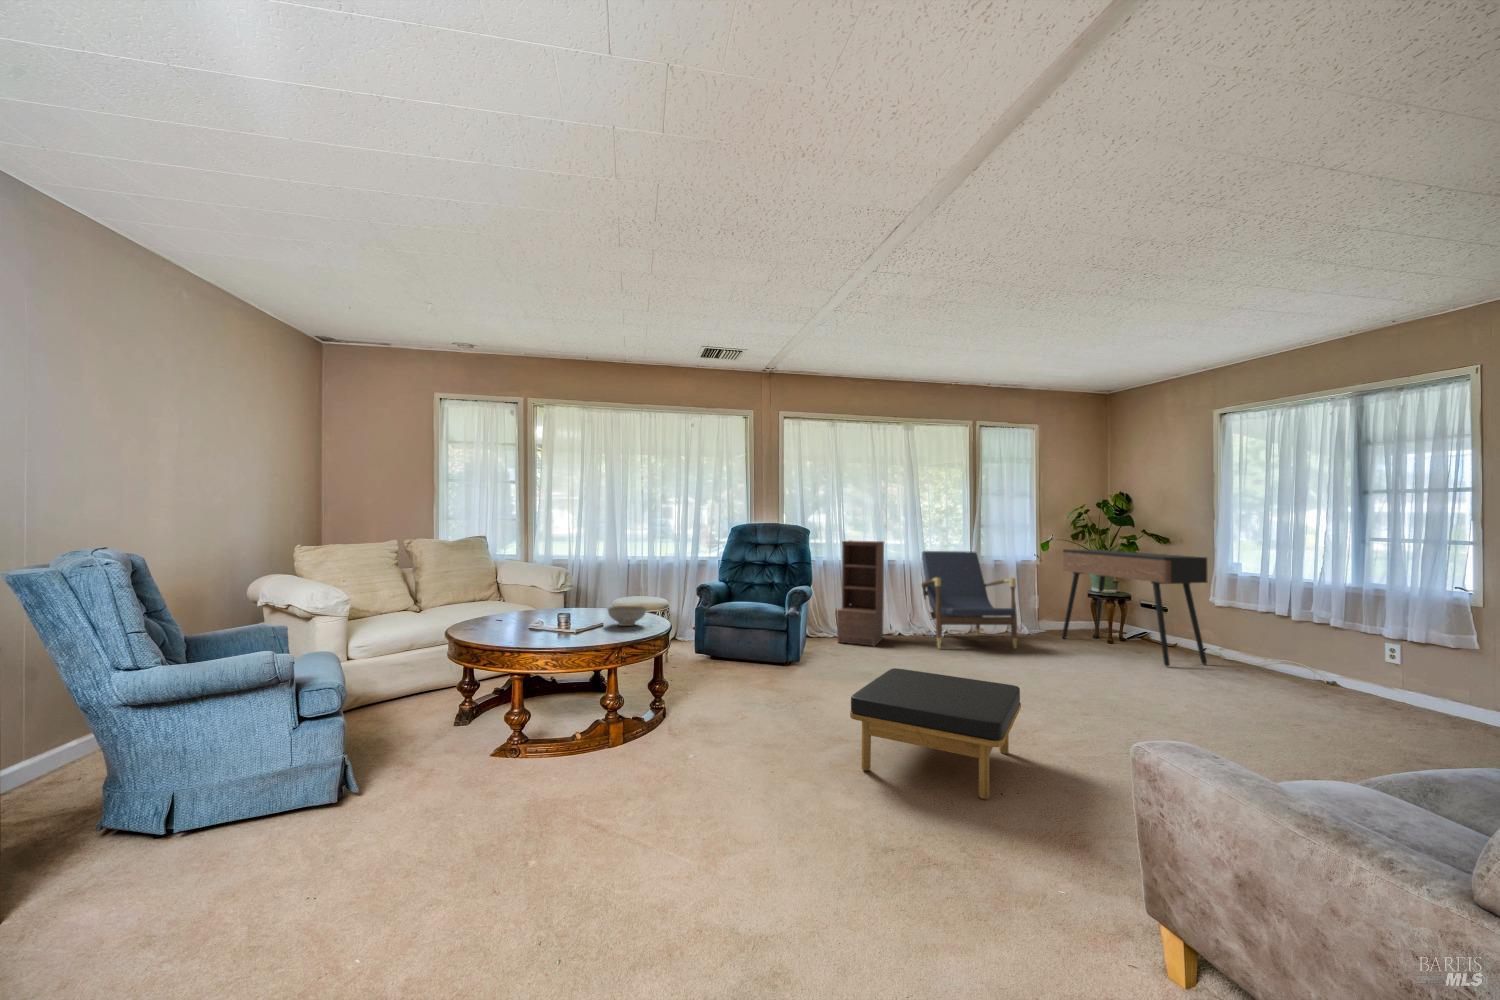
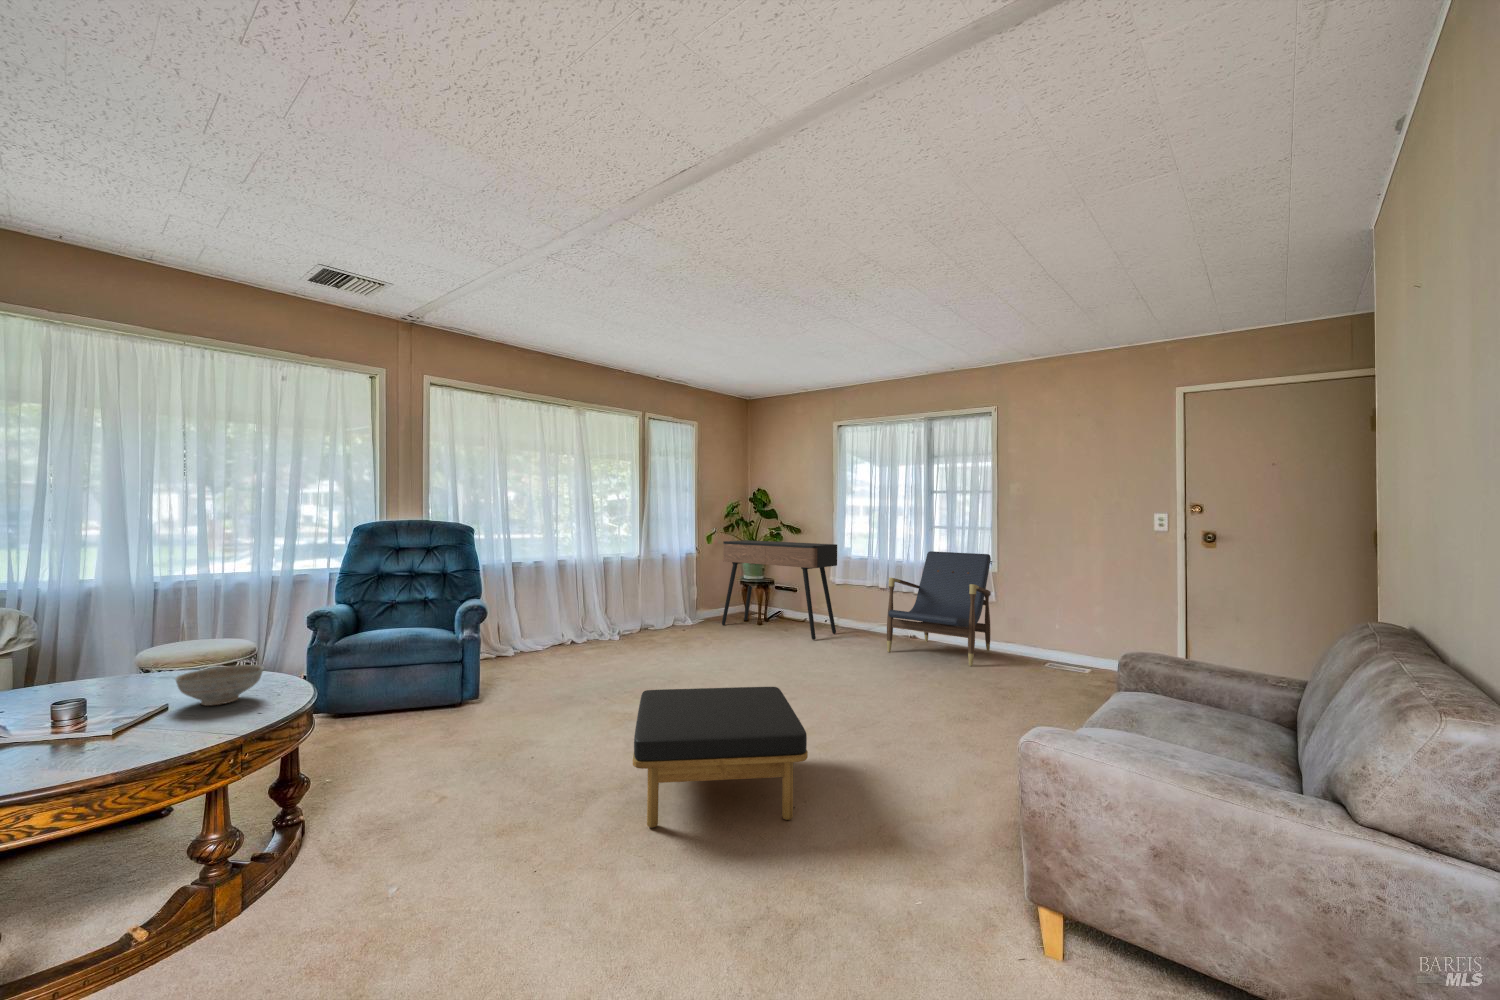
bookshelf: present [837,540,884,646] -> none [507,539,560,664]
lounge chair: present [922,551,1017,649] -> present [887,551,991,666]

